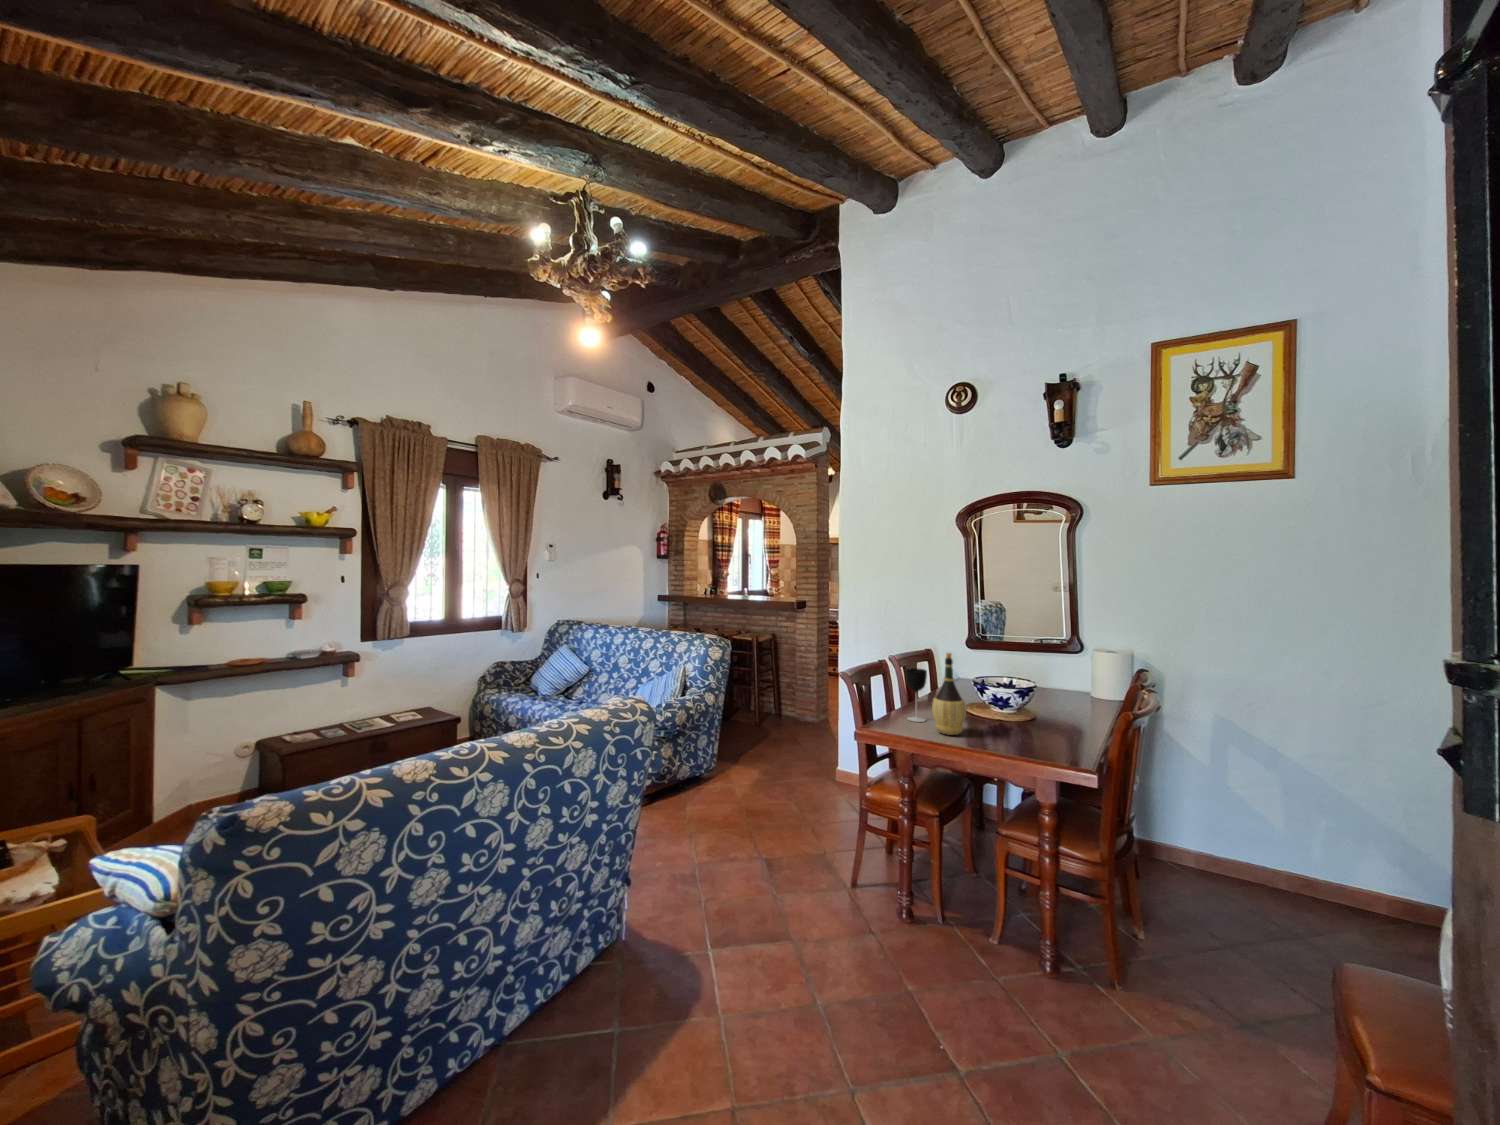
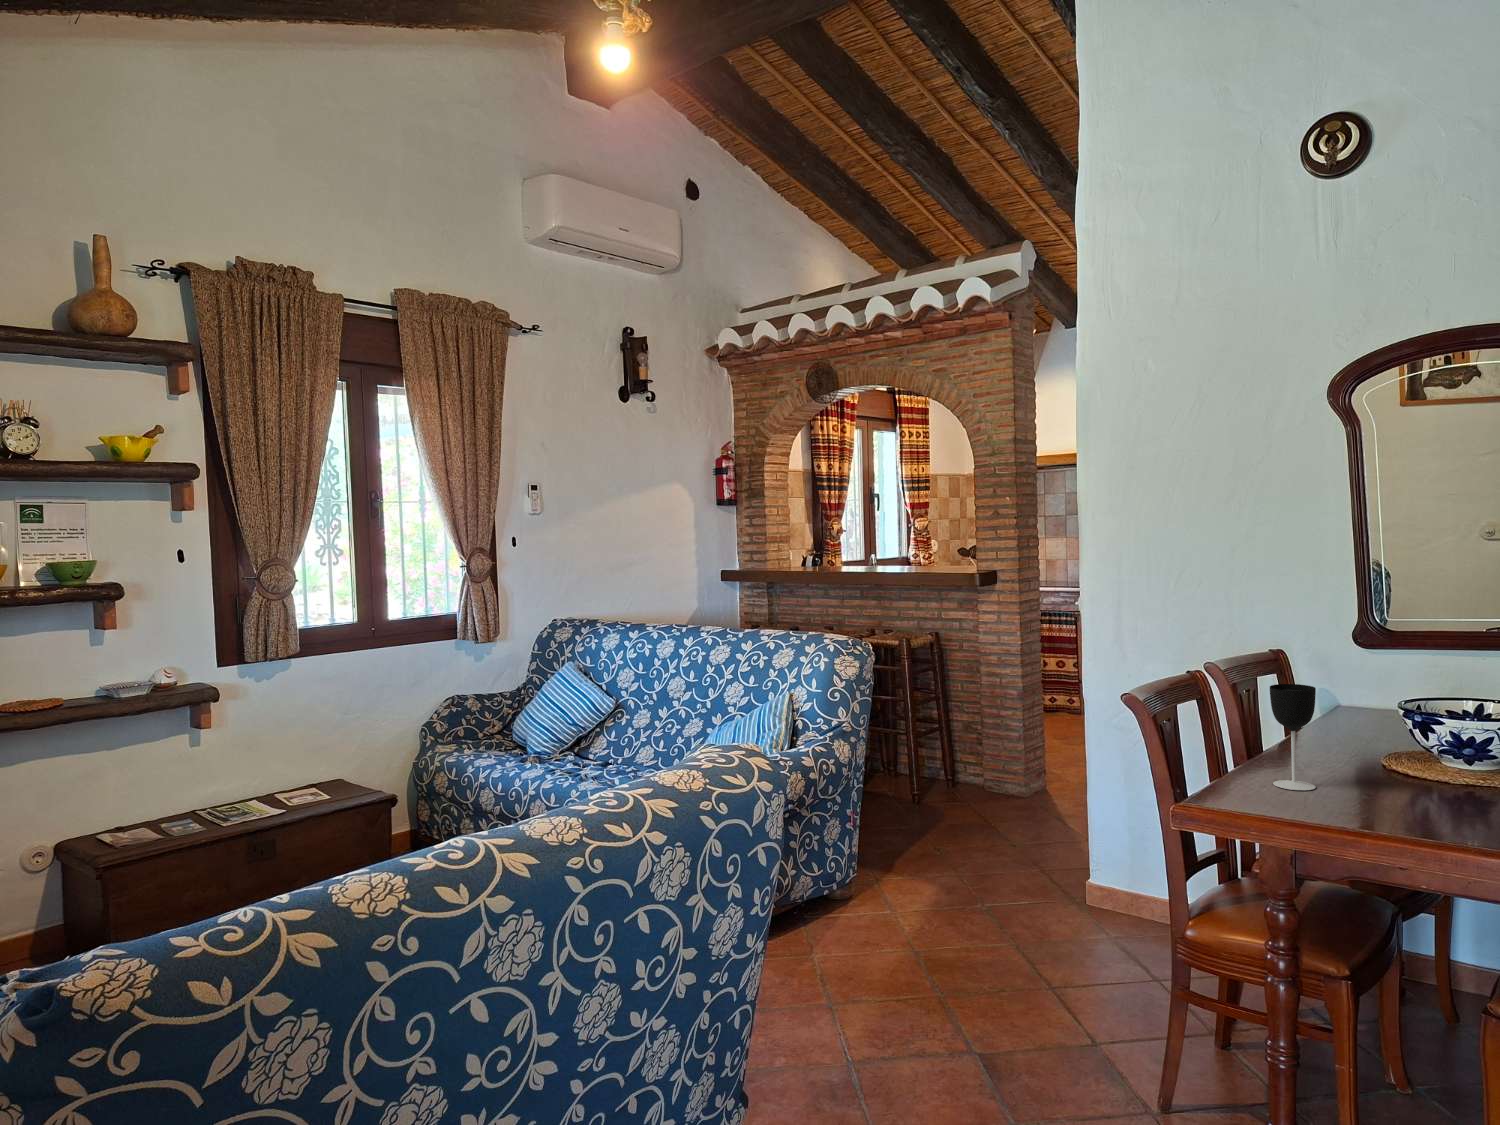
wine bottle: present [932,653,966,735] -> none [1339,649,1418,816]

